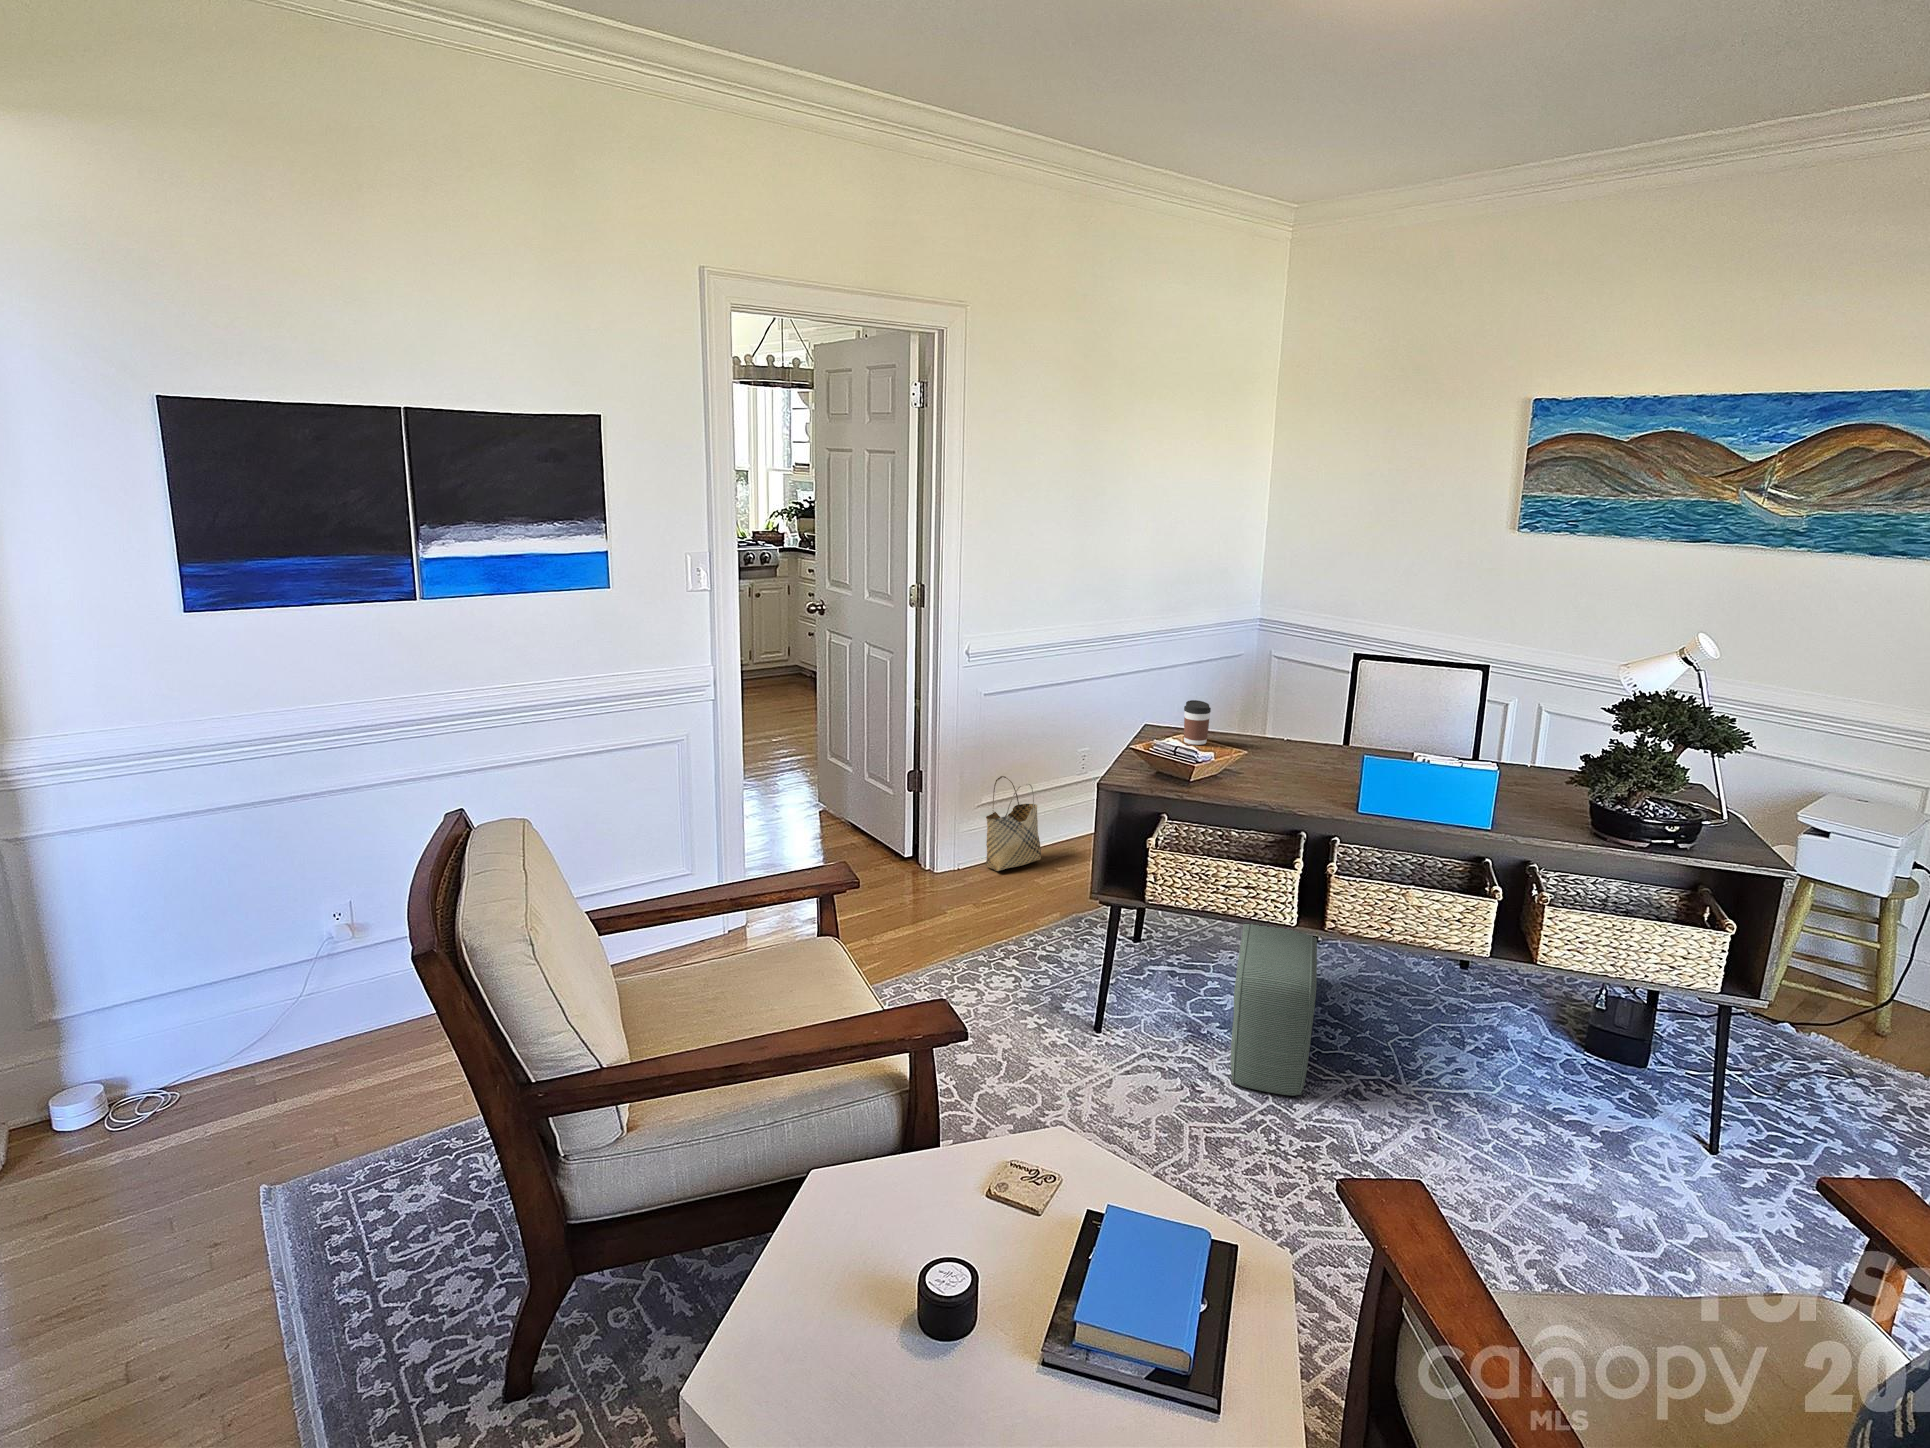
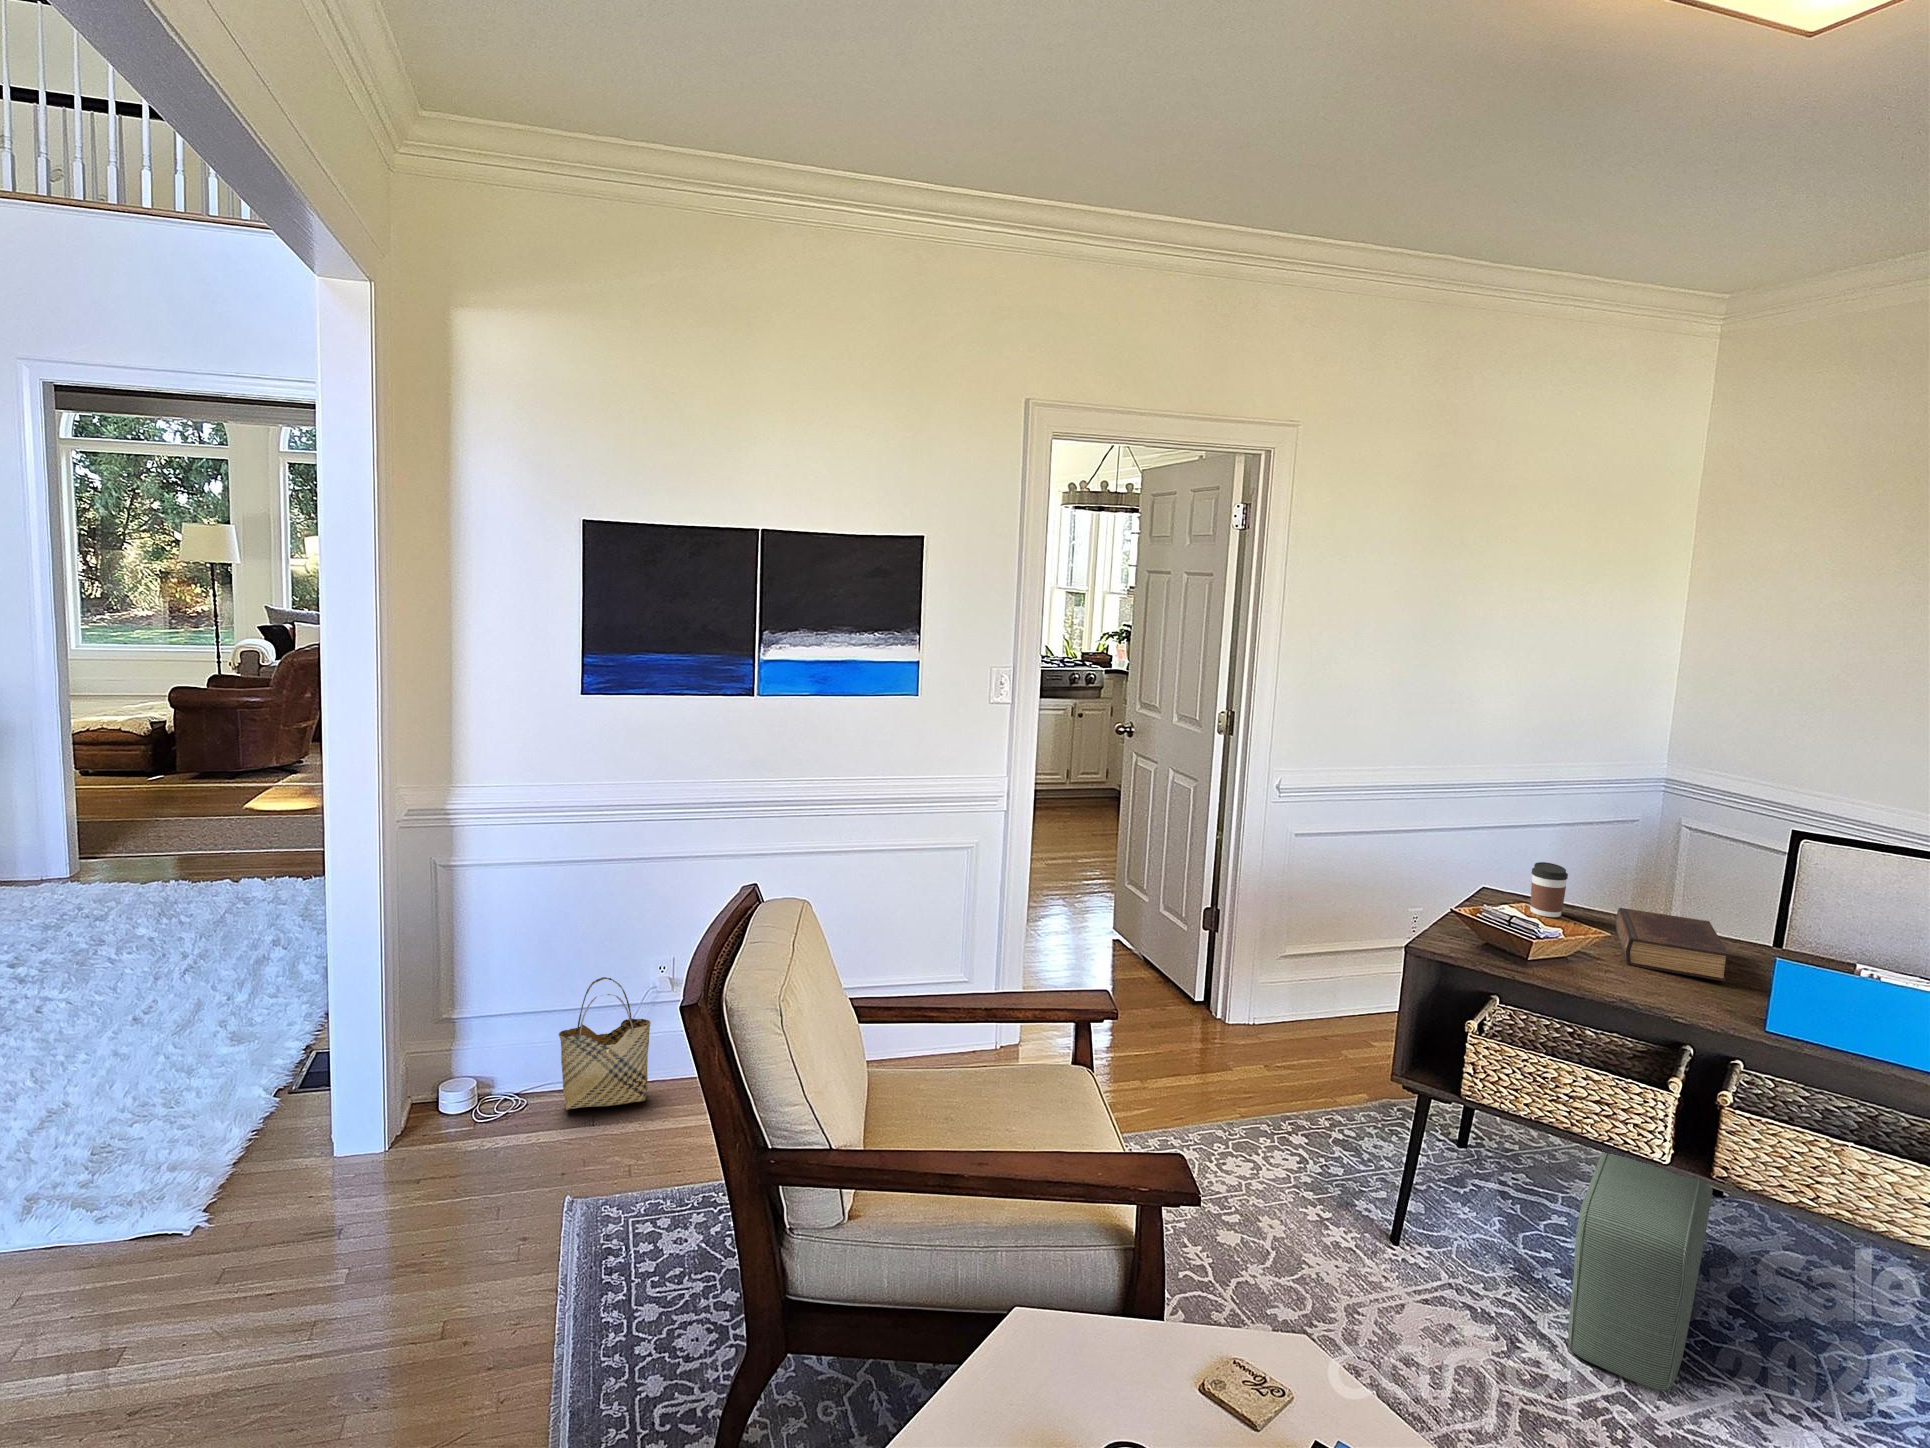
book: none [1245,731,1327,779] -> present [1615,908,1729,981]
woven basket: present [985,776,1041,871] -> present [559,977,651,1110]

